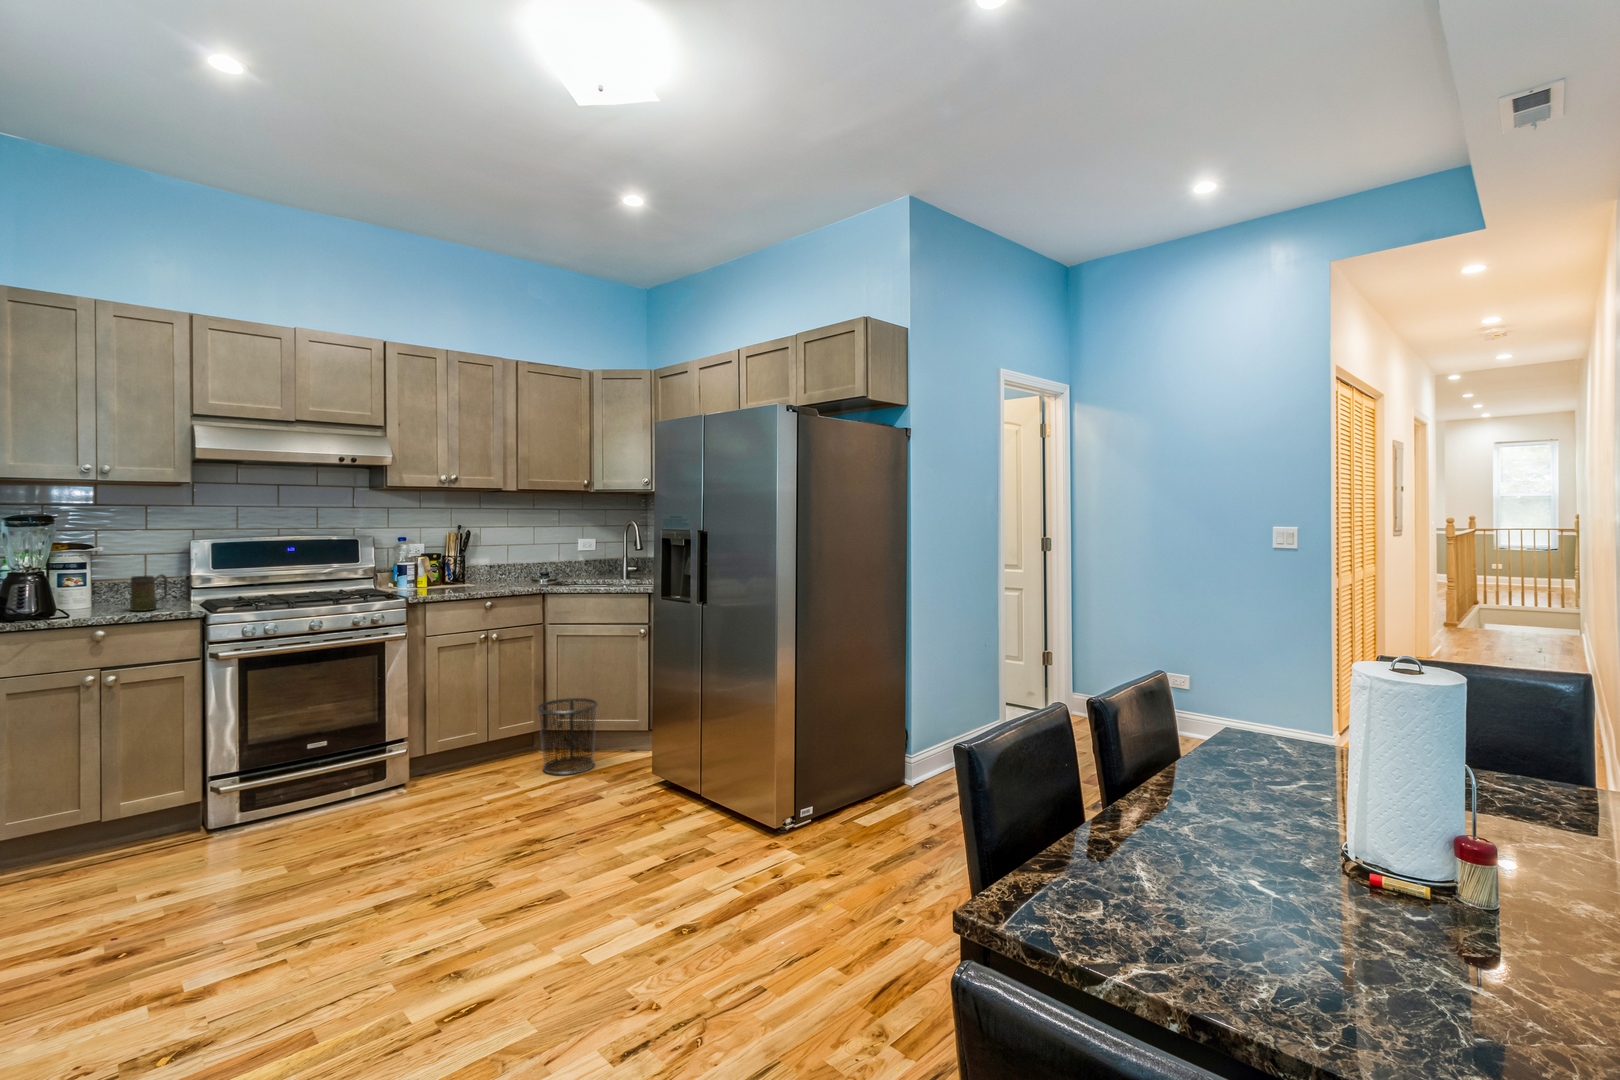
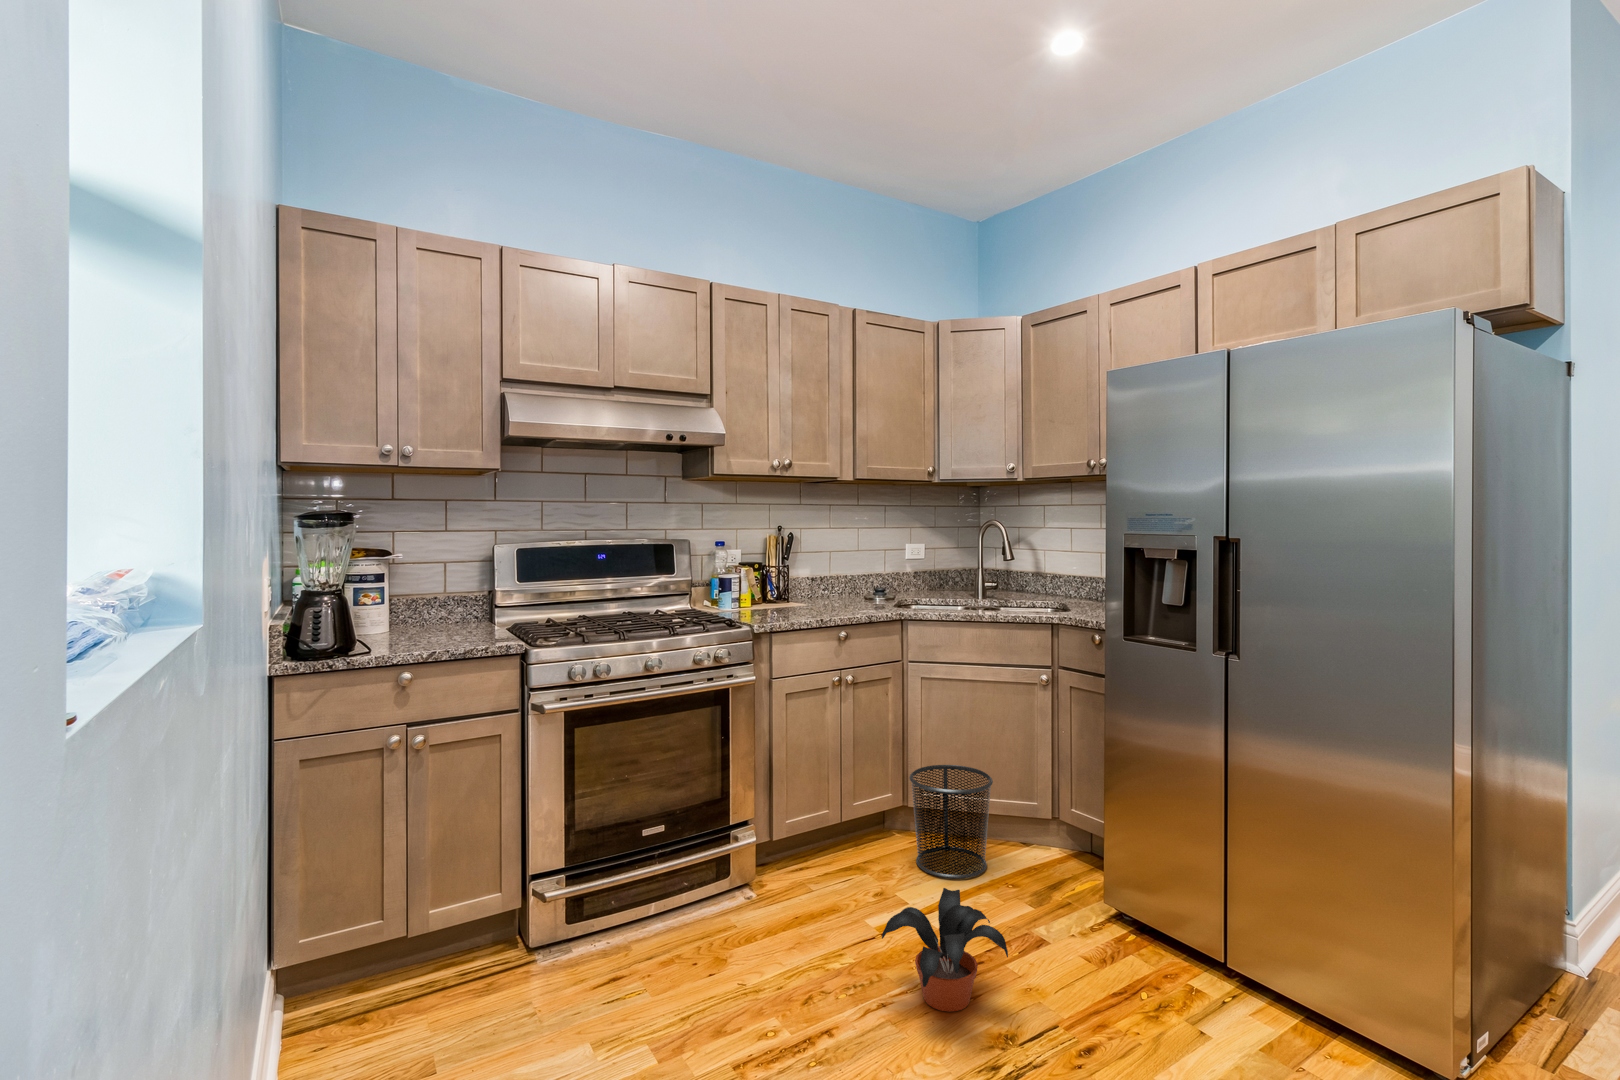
mug: present [130,574,167,611] -> none [437,592,480,642]
potted plant: none [461,765,544,838] -> present [882,888,1008,1012]

